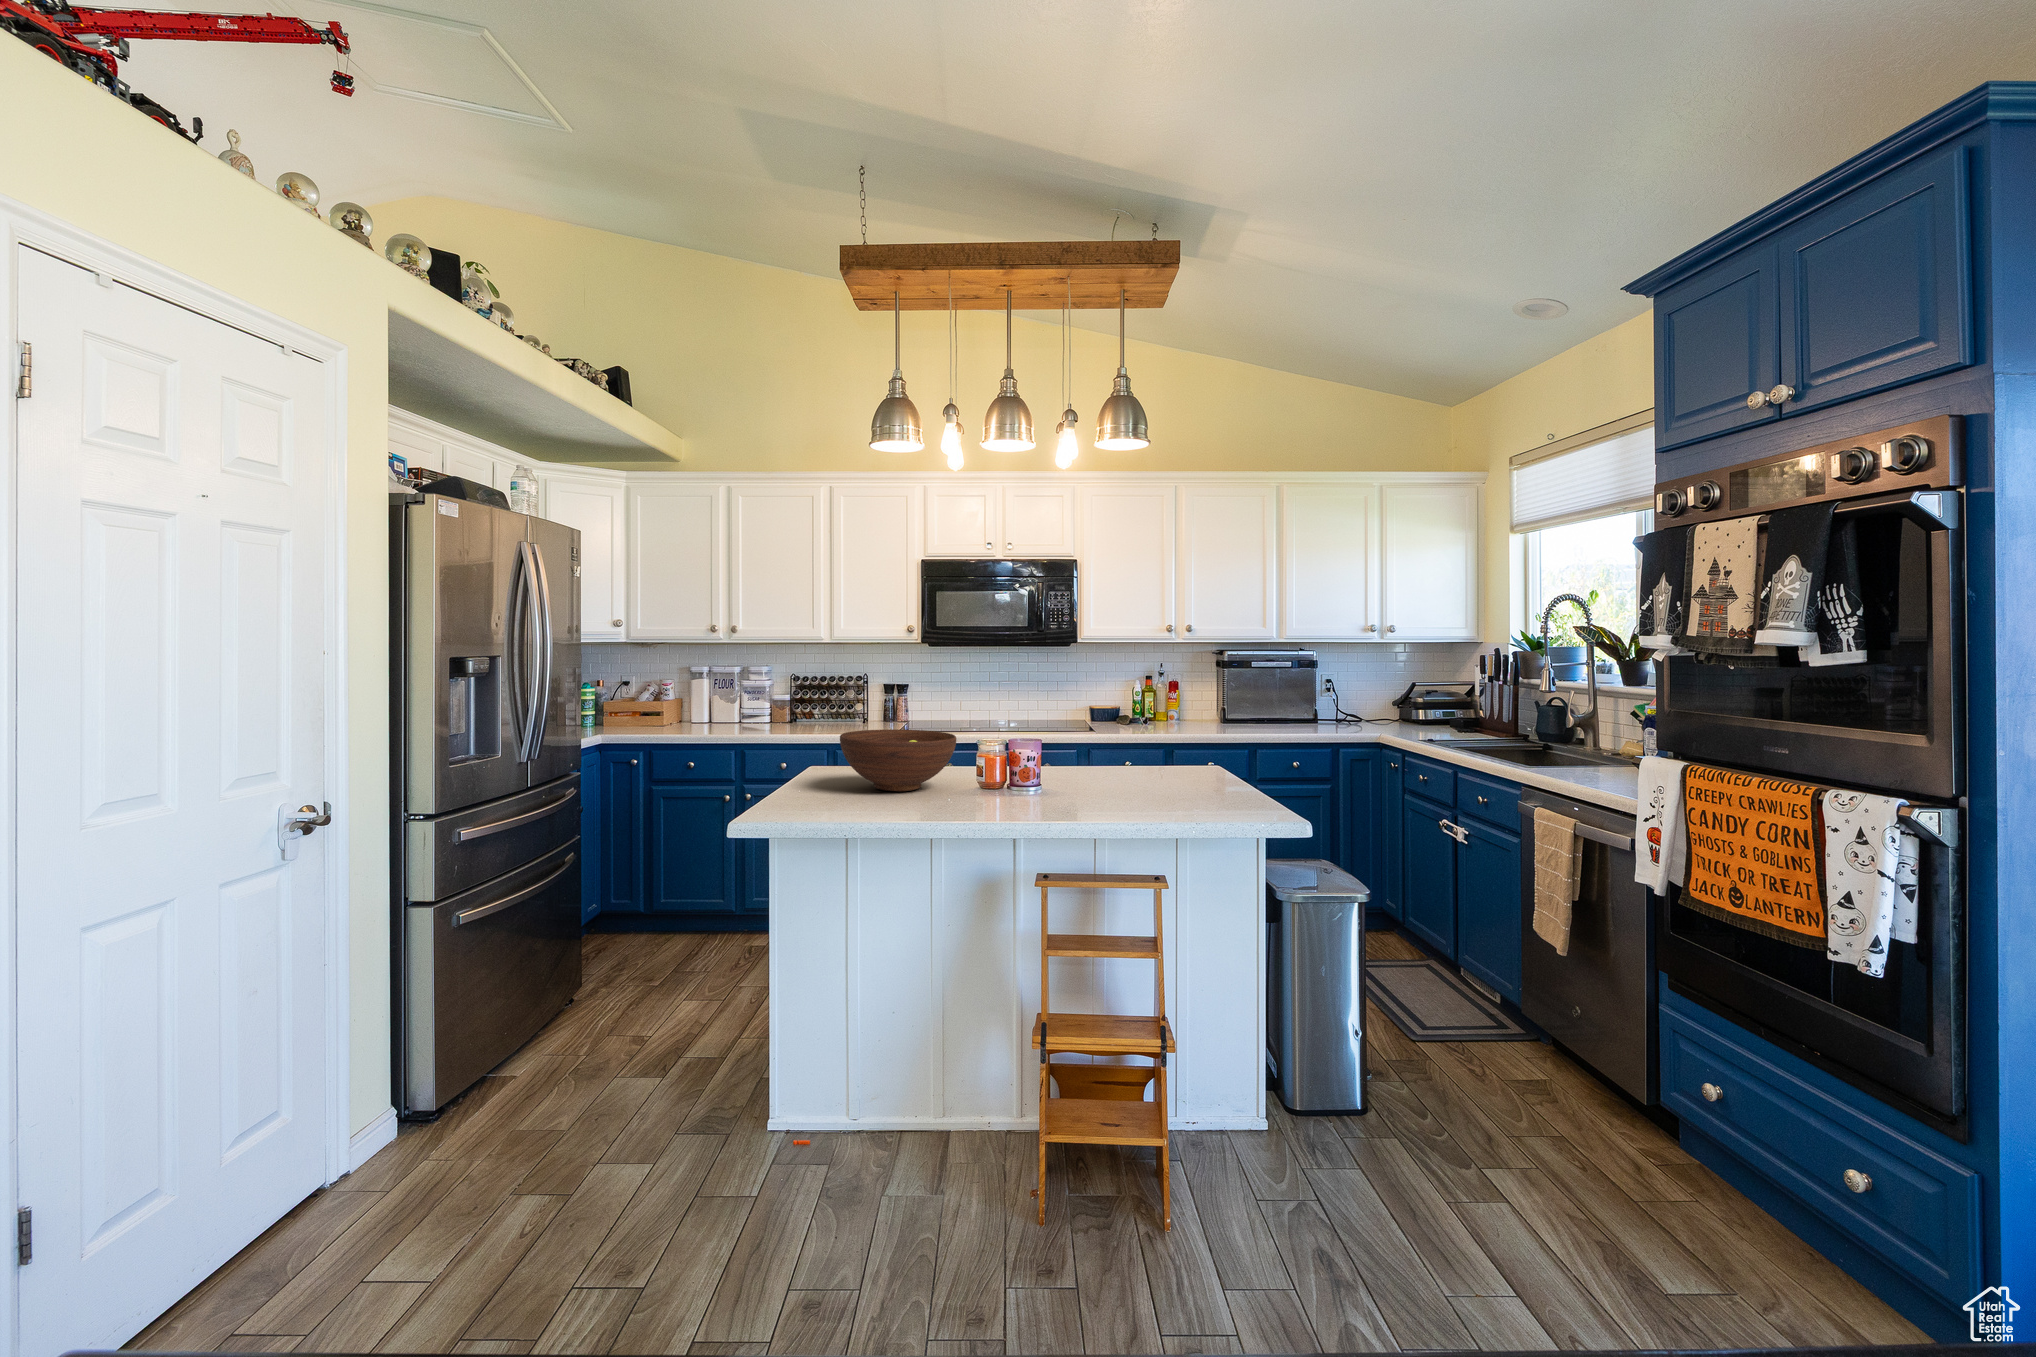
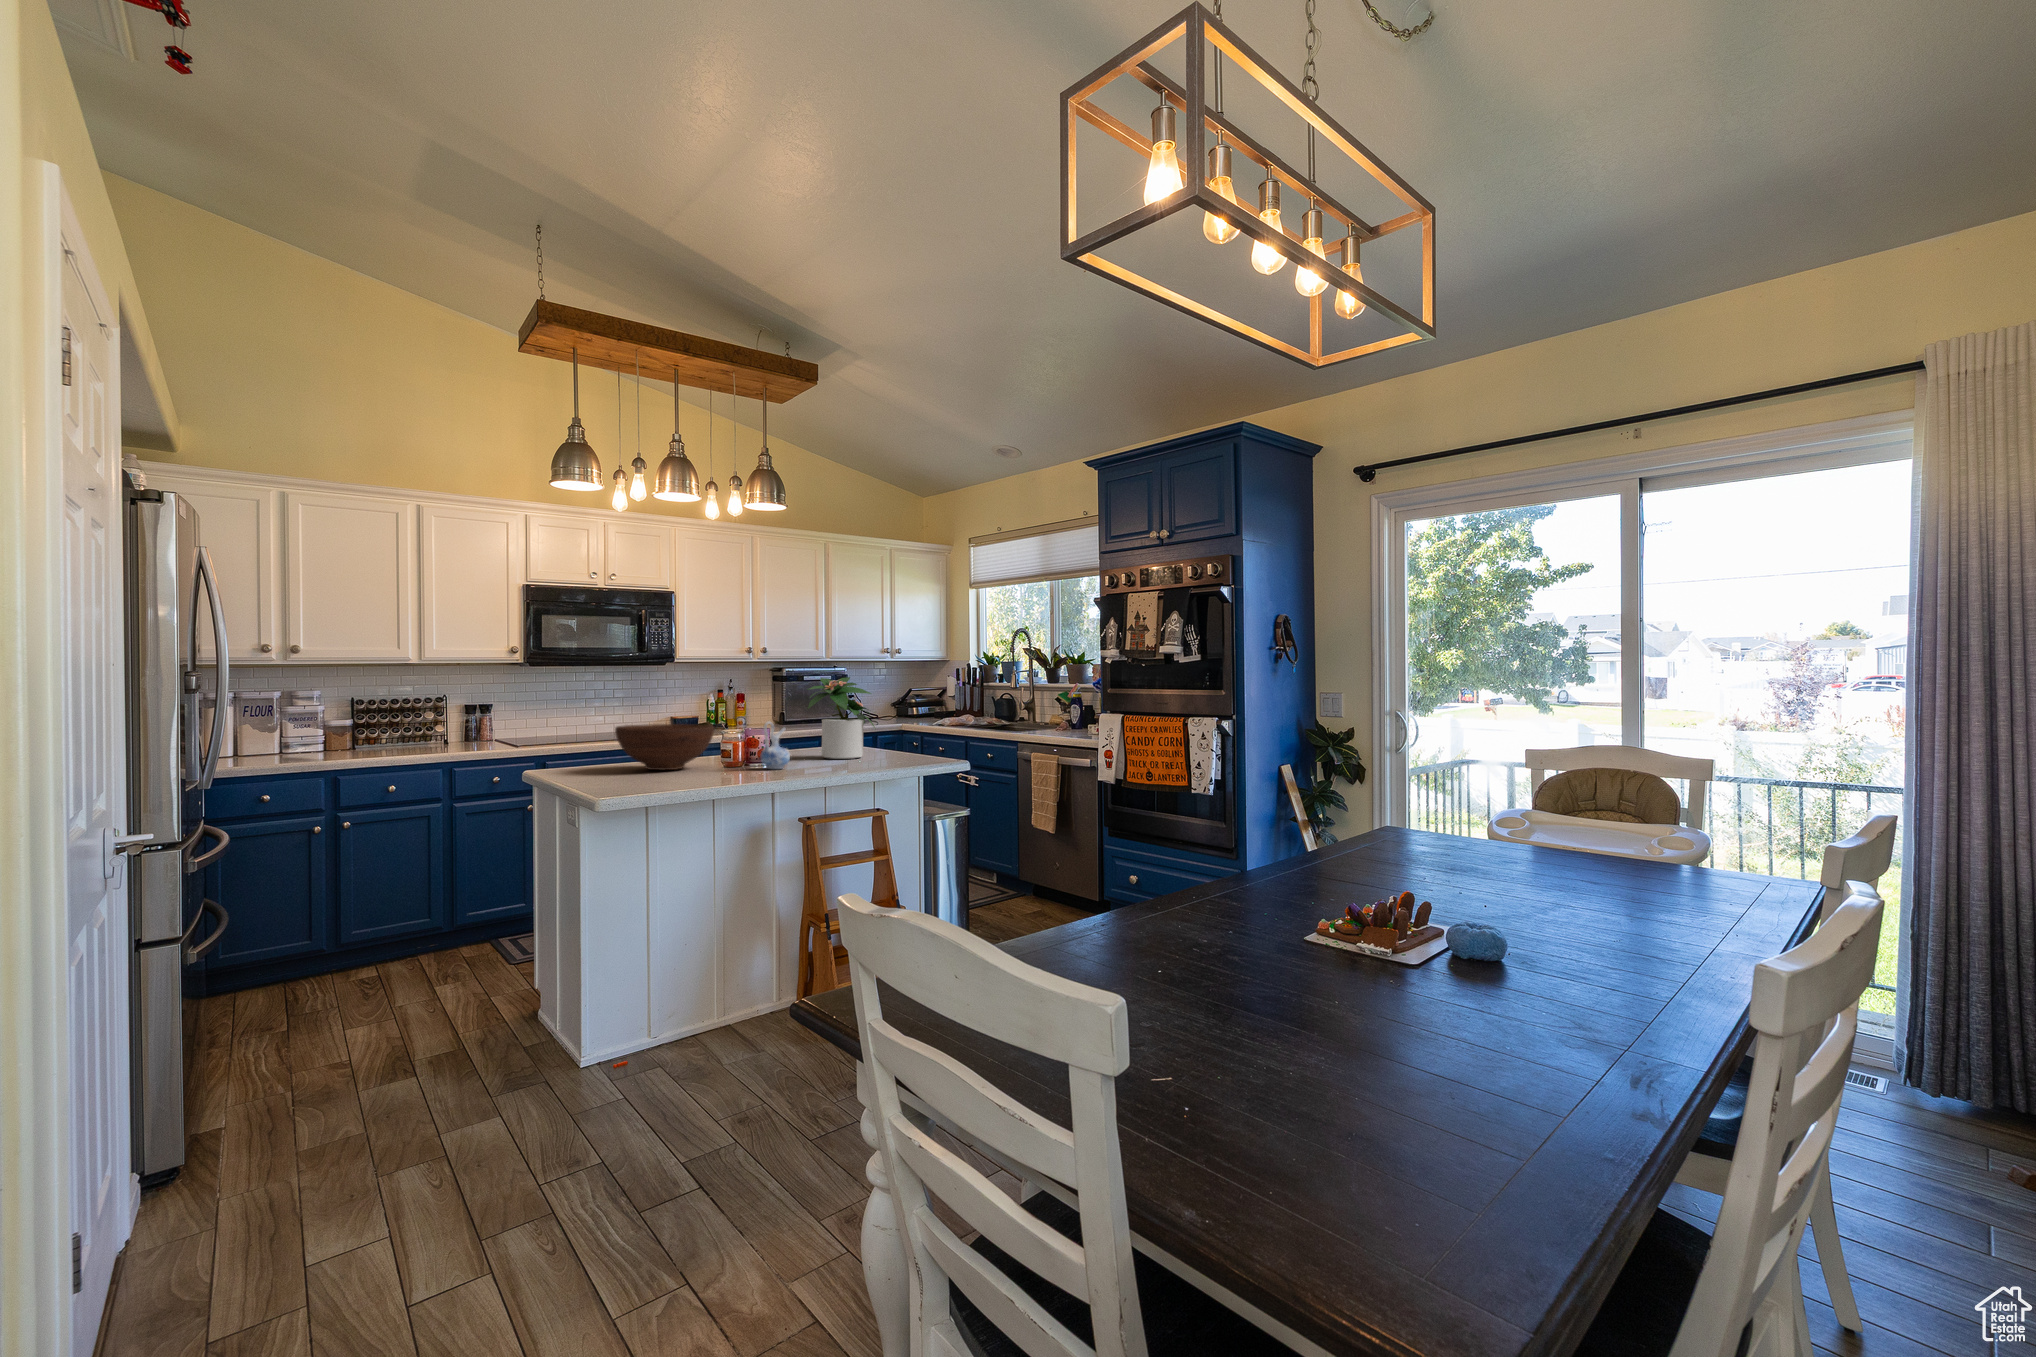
potted plant: none [1086,676,1193,796] -> present [808,677,875,759]
ceramic pitcher: none [980,740,1019,807] -> present [760,722,790,769]

